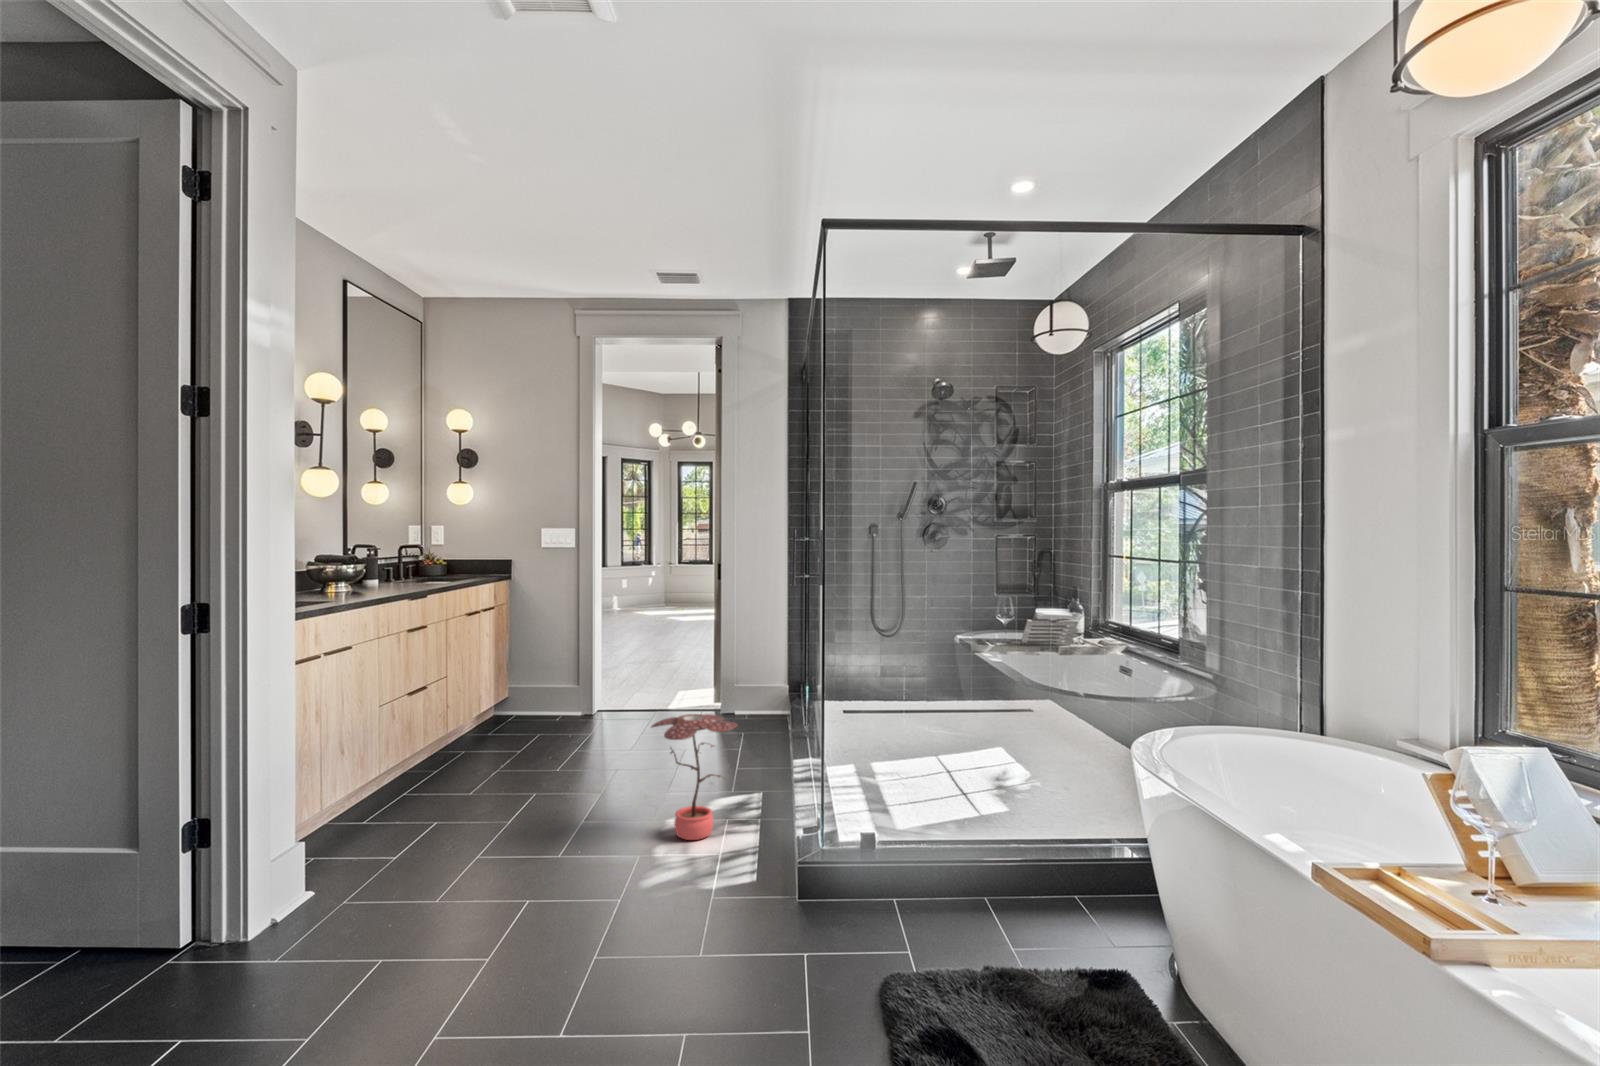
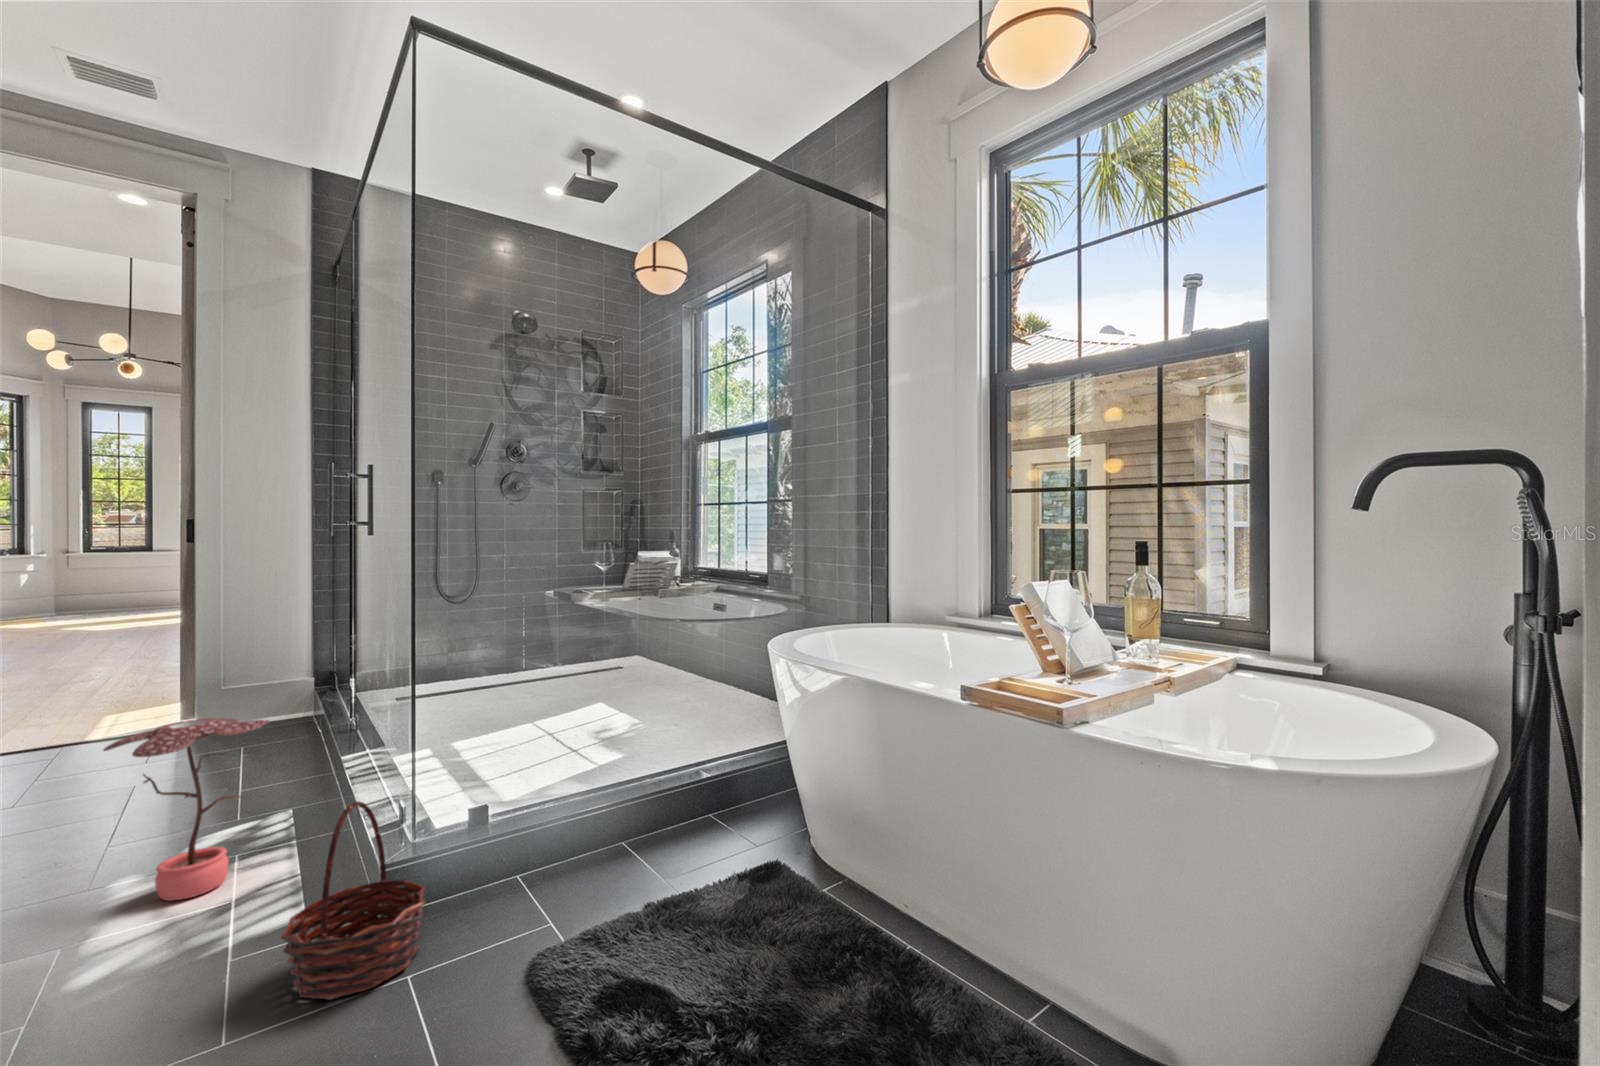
basket: none [730,813,821,954] -> present [281,801,426,999]

